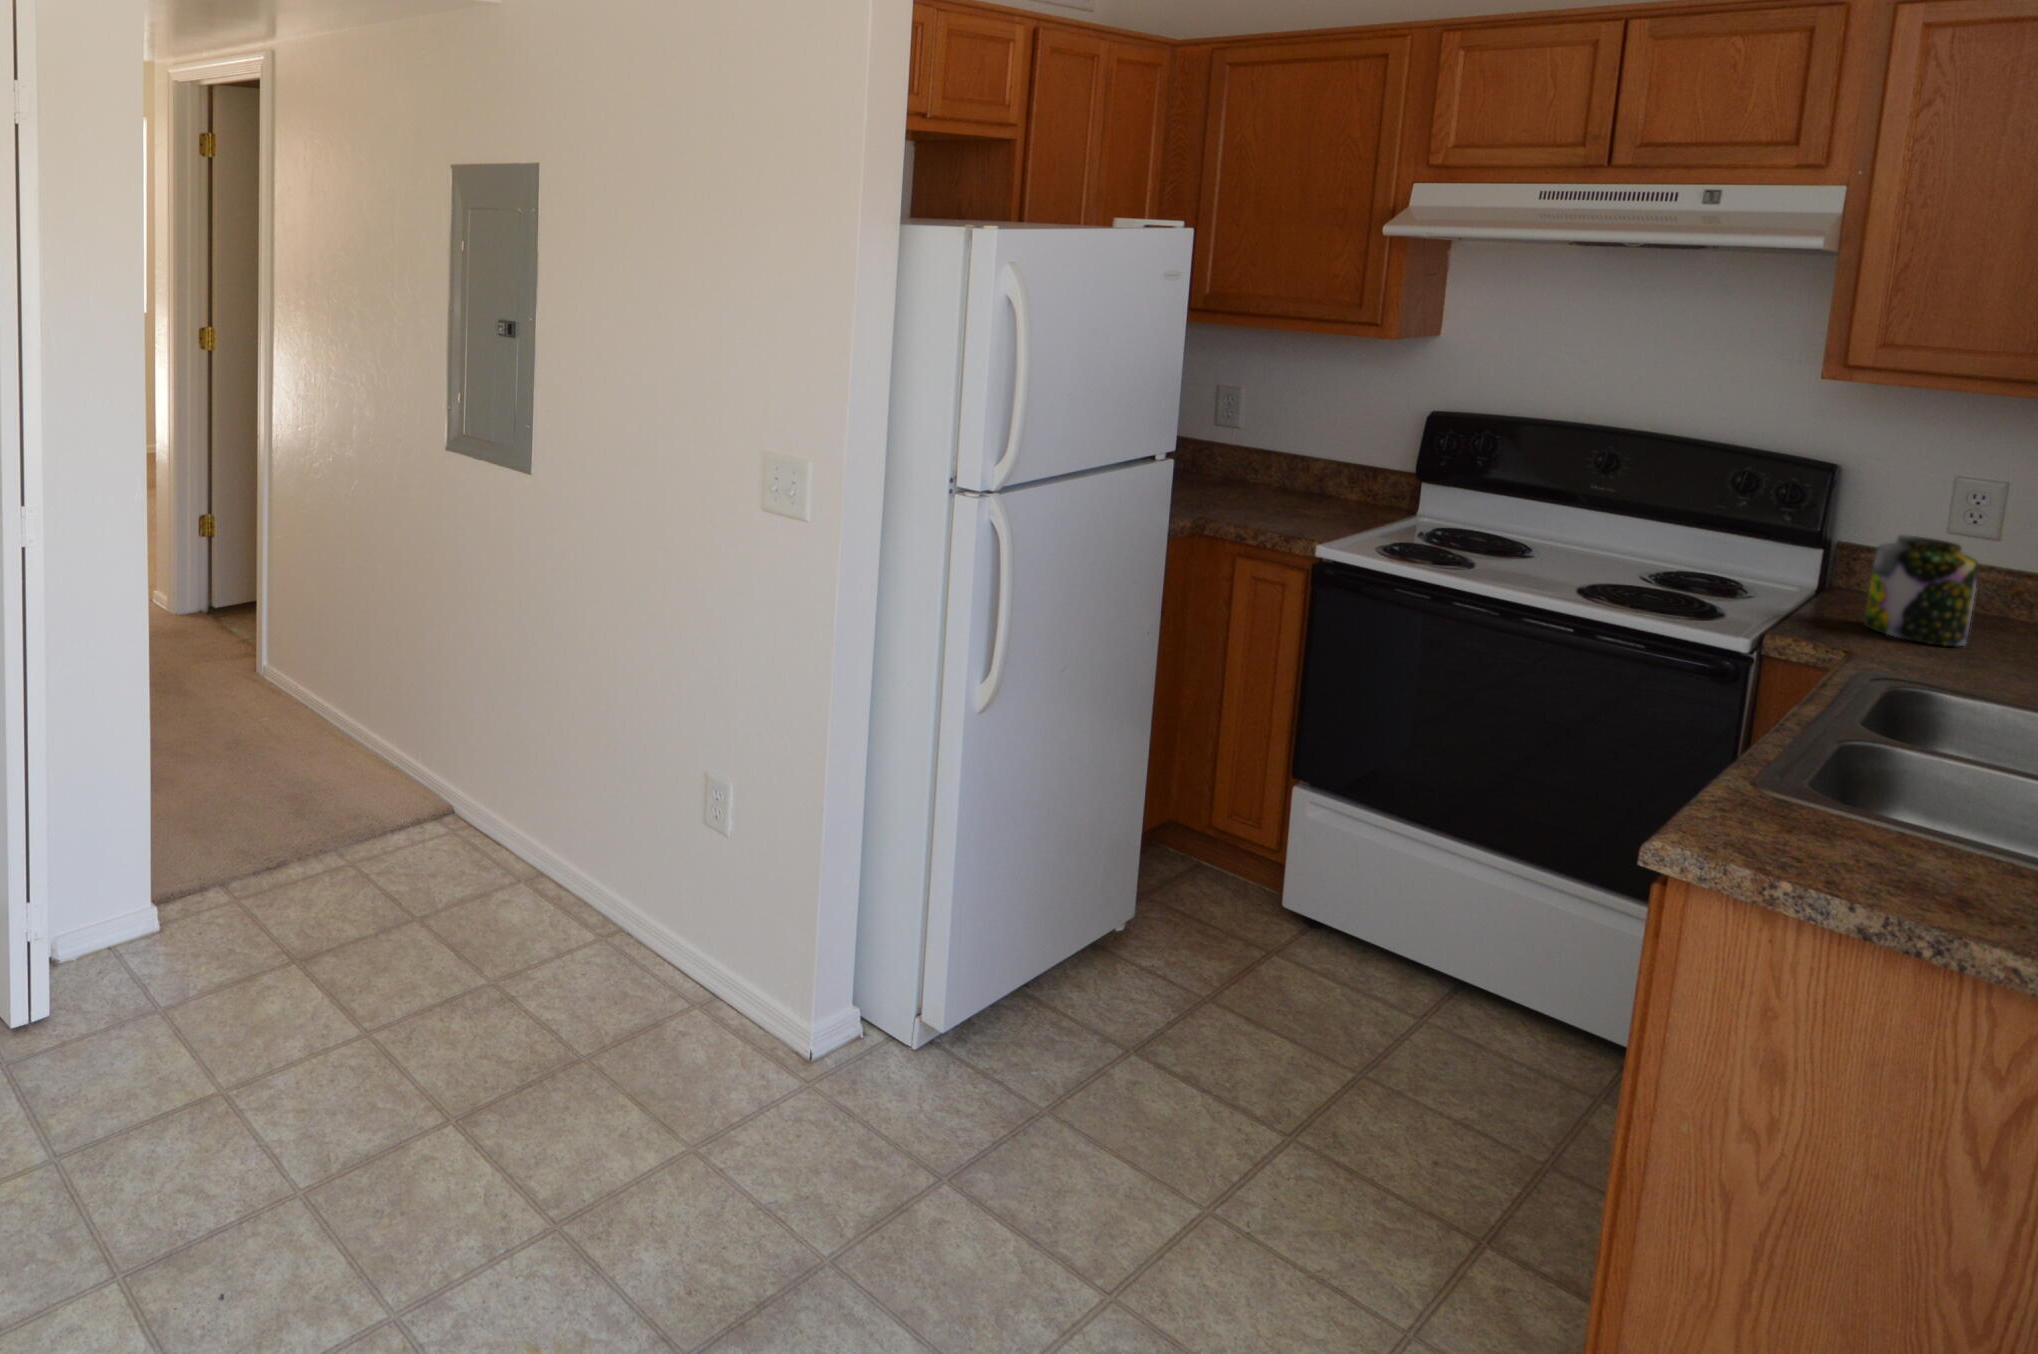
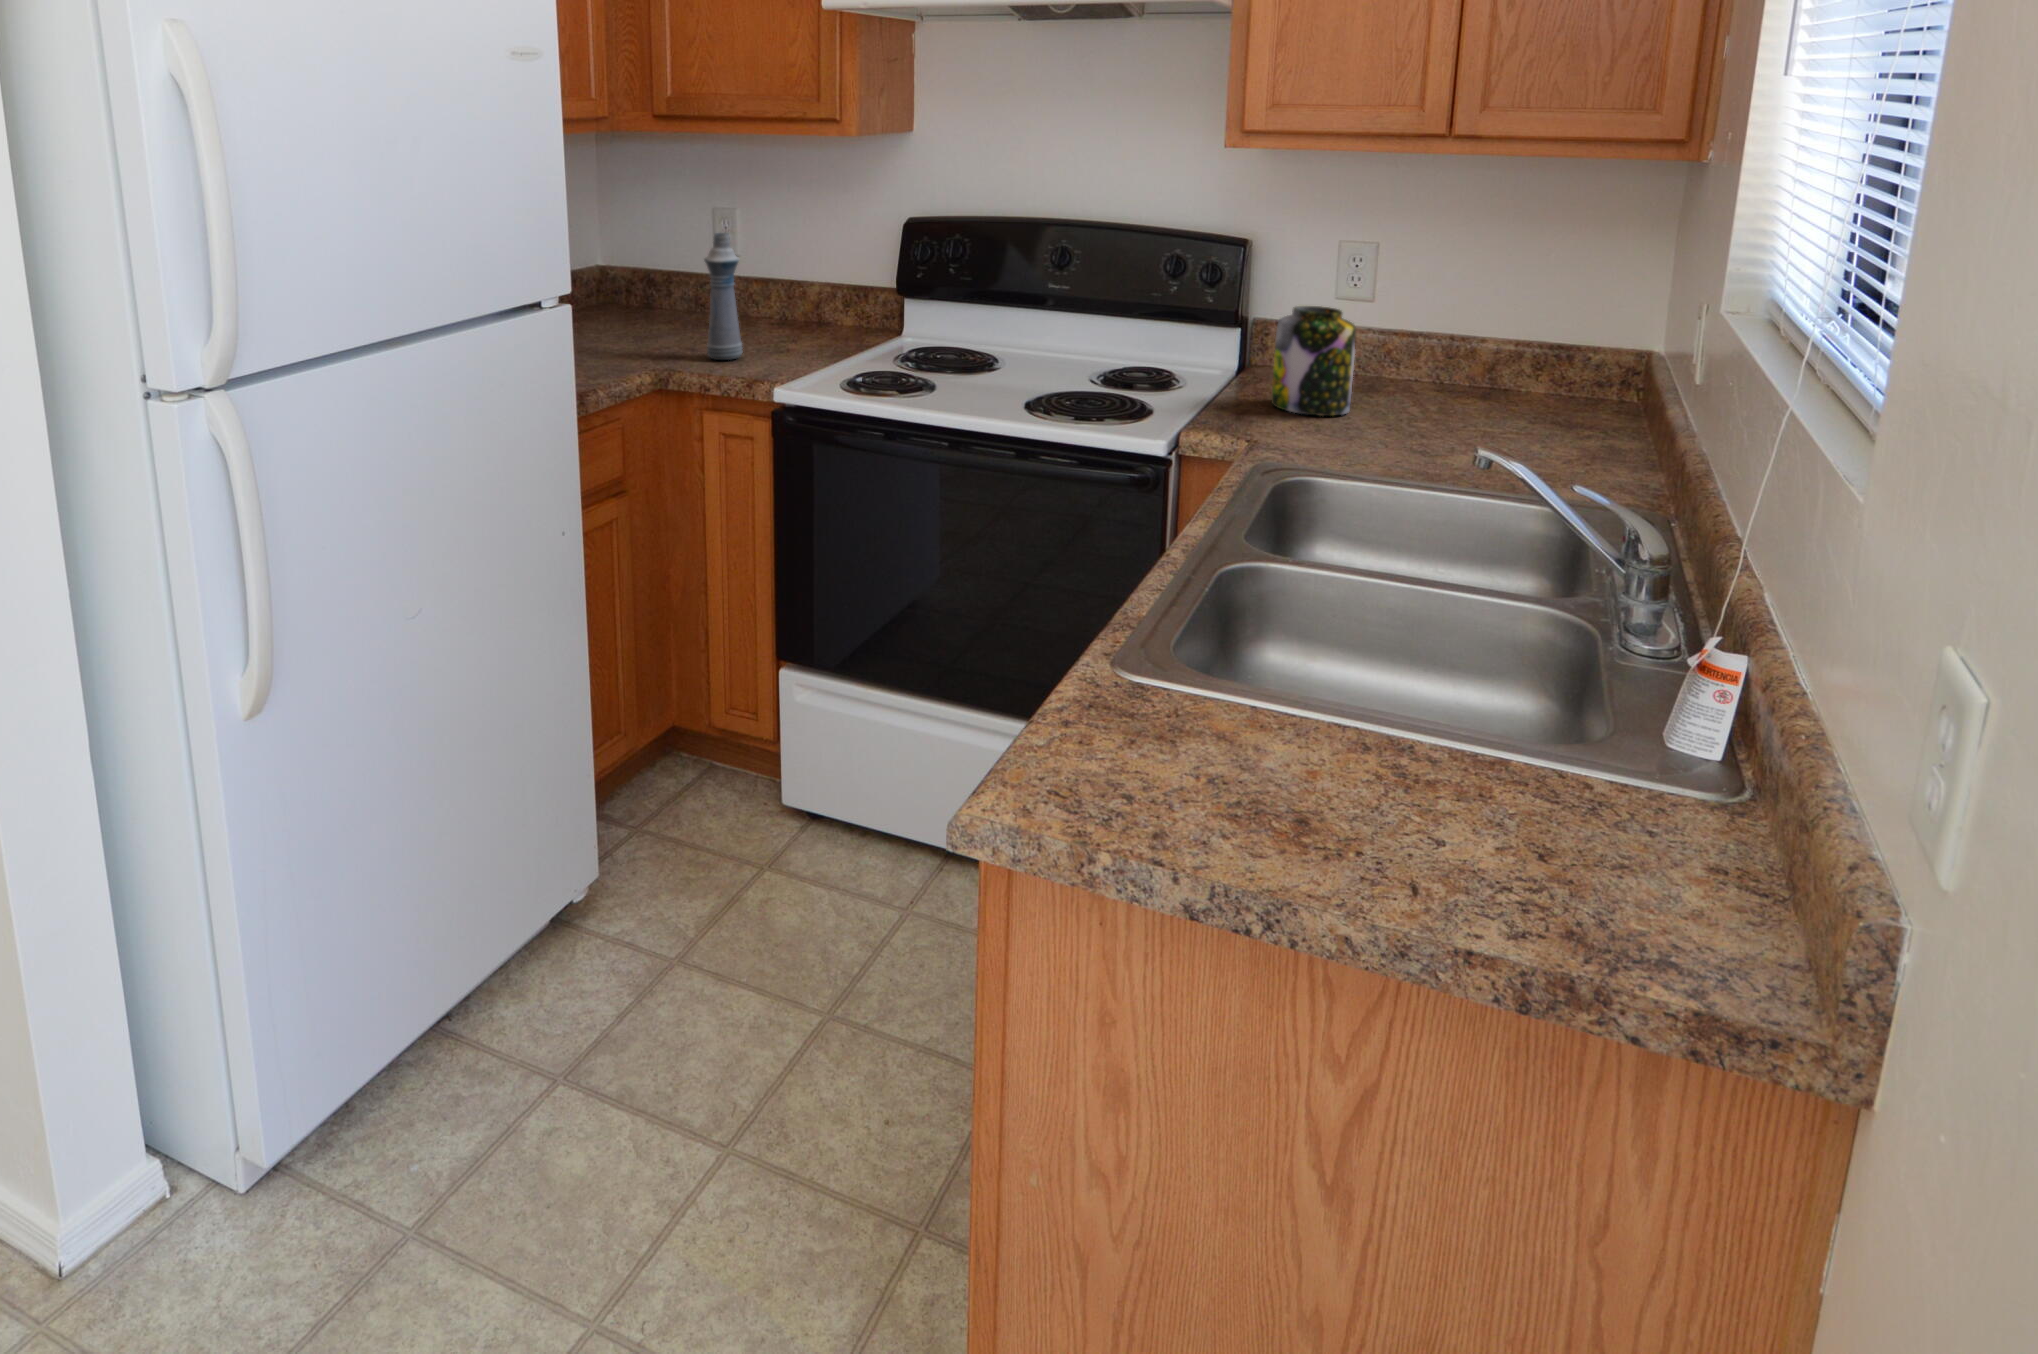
bottle: none [1227,407,1269,515] -> present [704,233,743,360]

